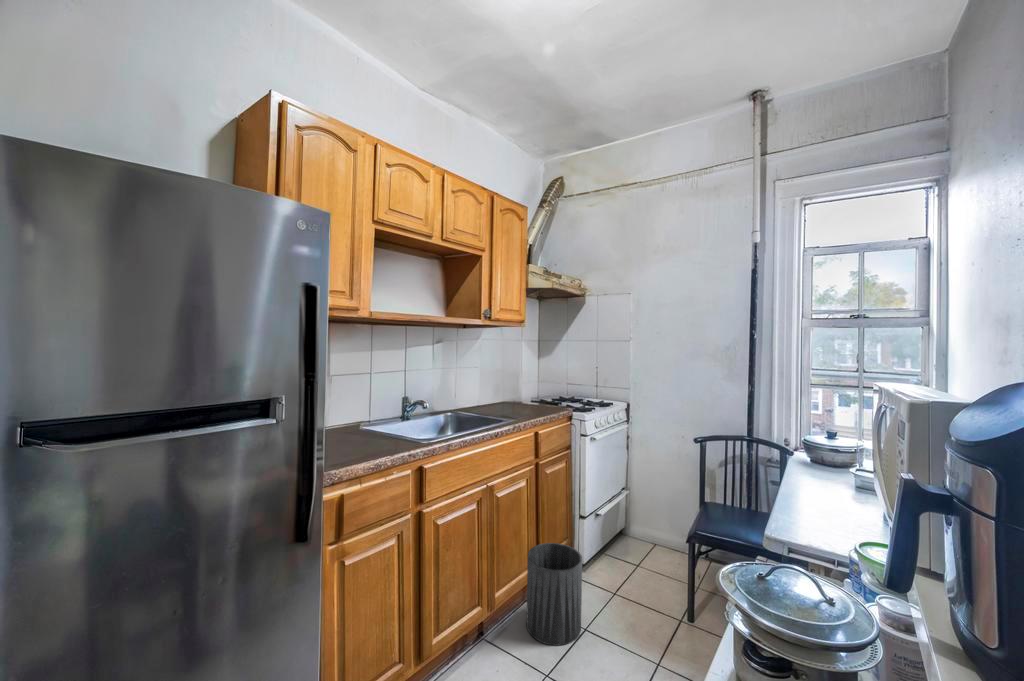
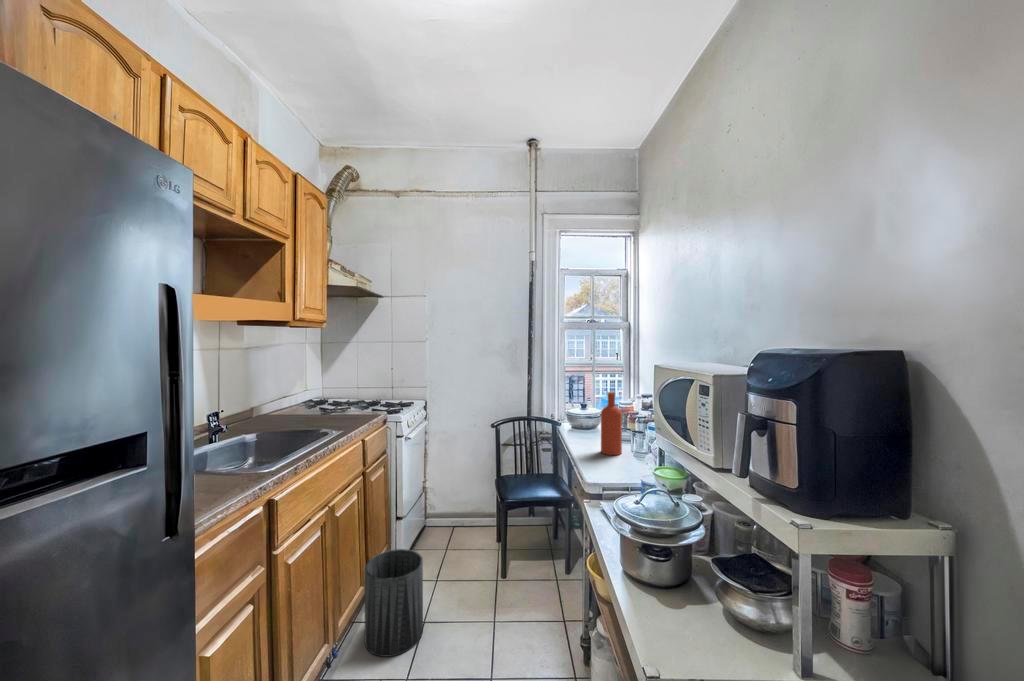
bottle: none [818,416,855,507] -> present [601,392,622,455]

